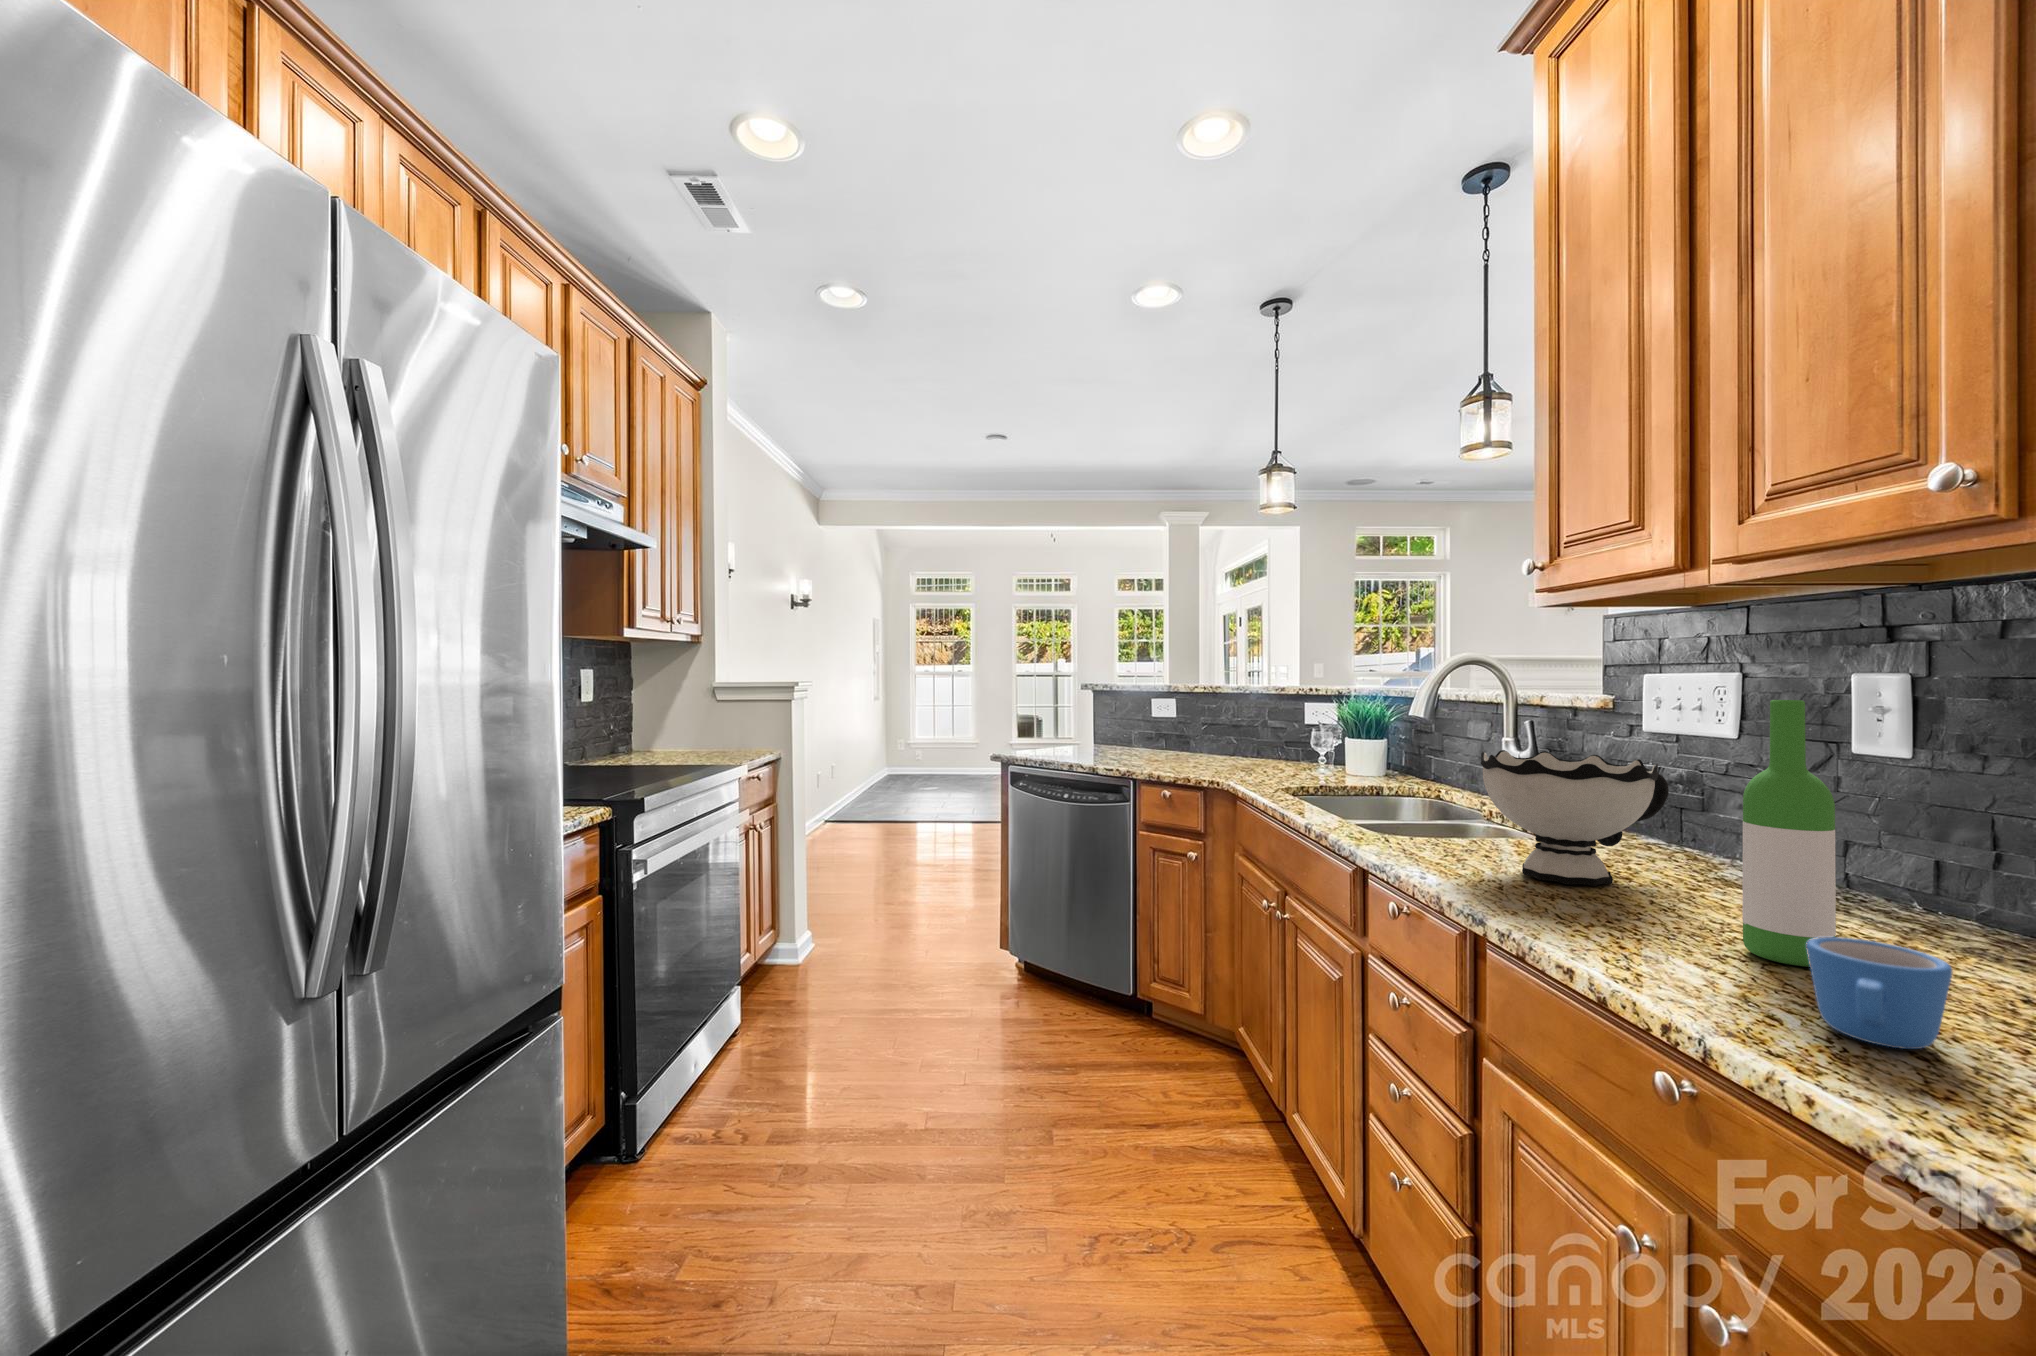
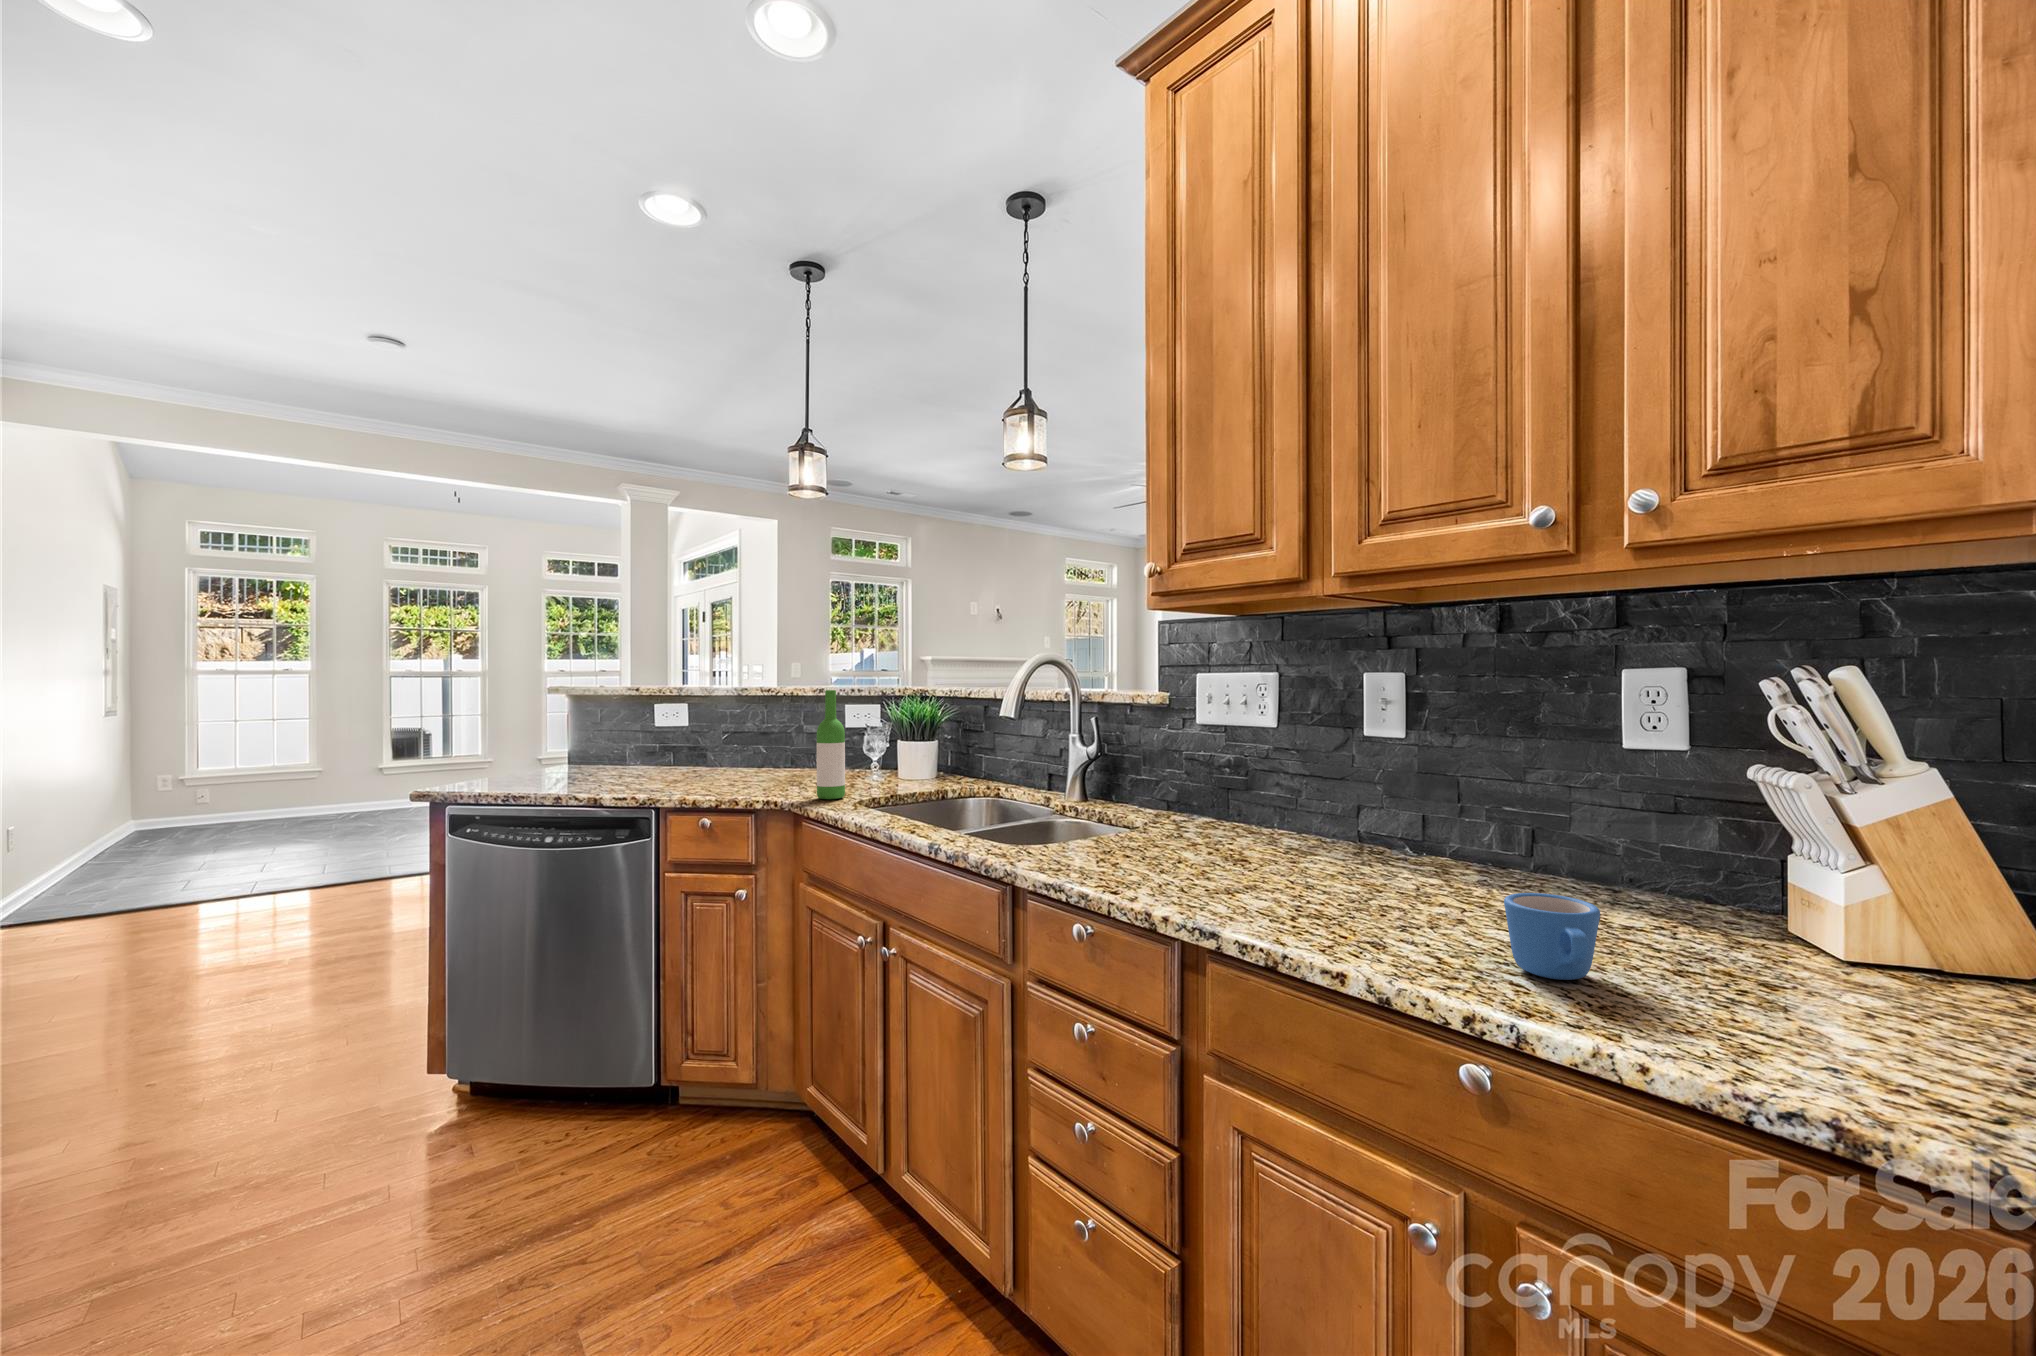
wine bottle: present [1743,700,1836,967] -> present [817,690,845,799]
bowl: present [1481,750,1669,886] -> none [1137,748,1276,874]

